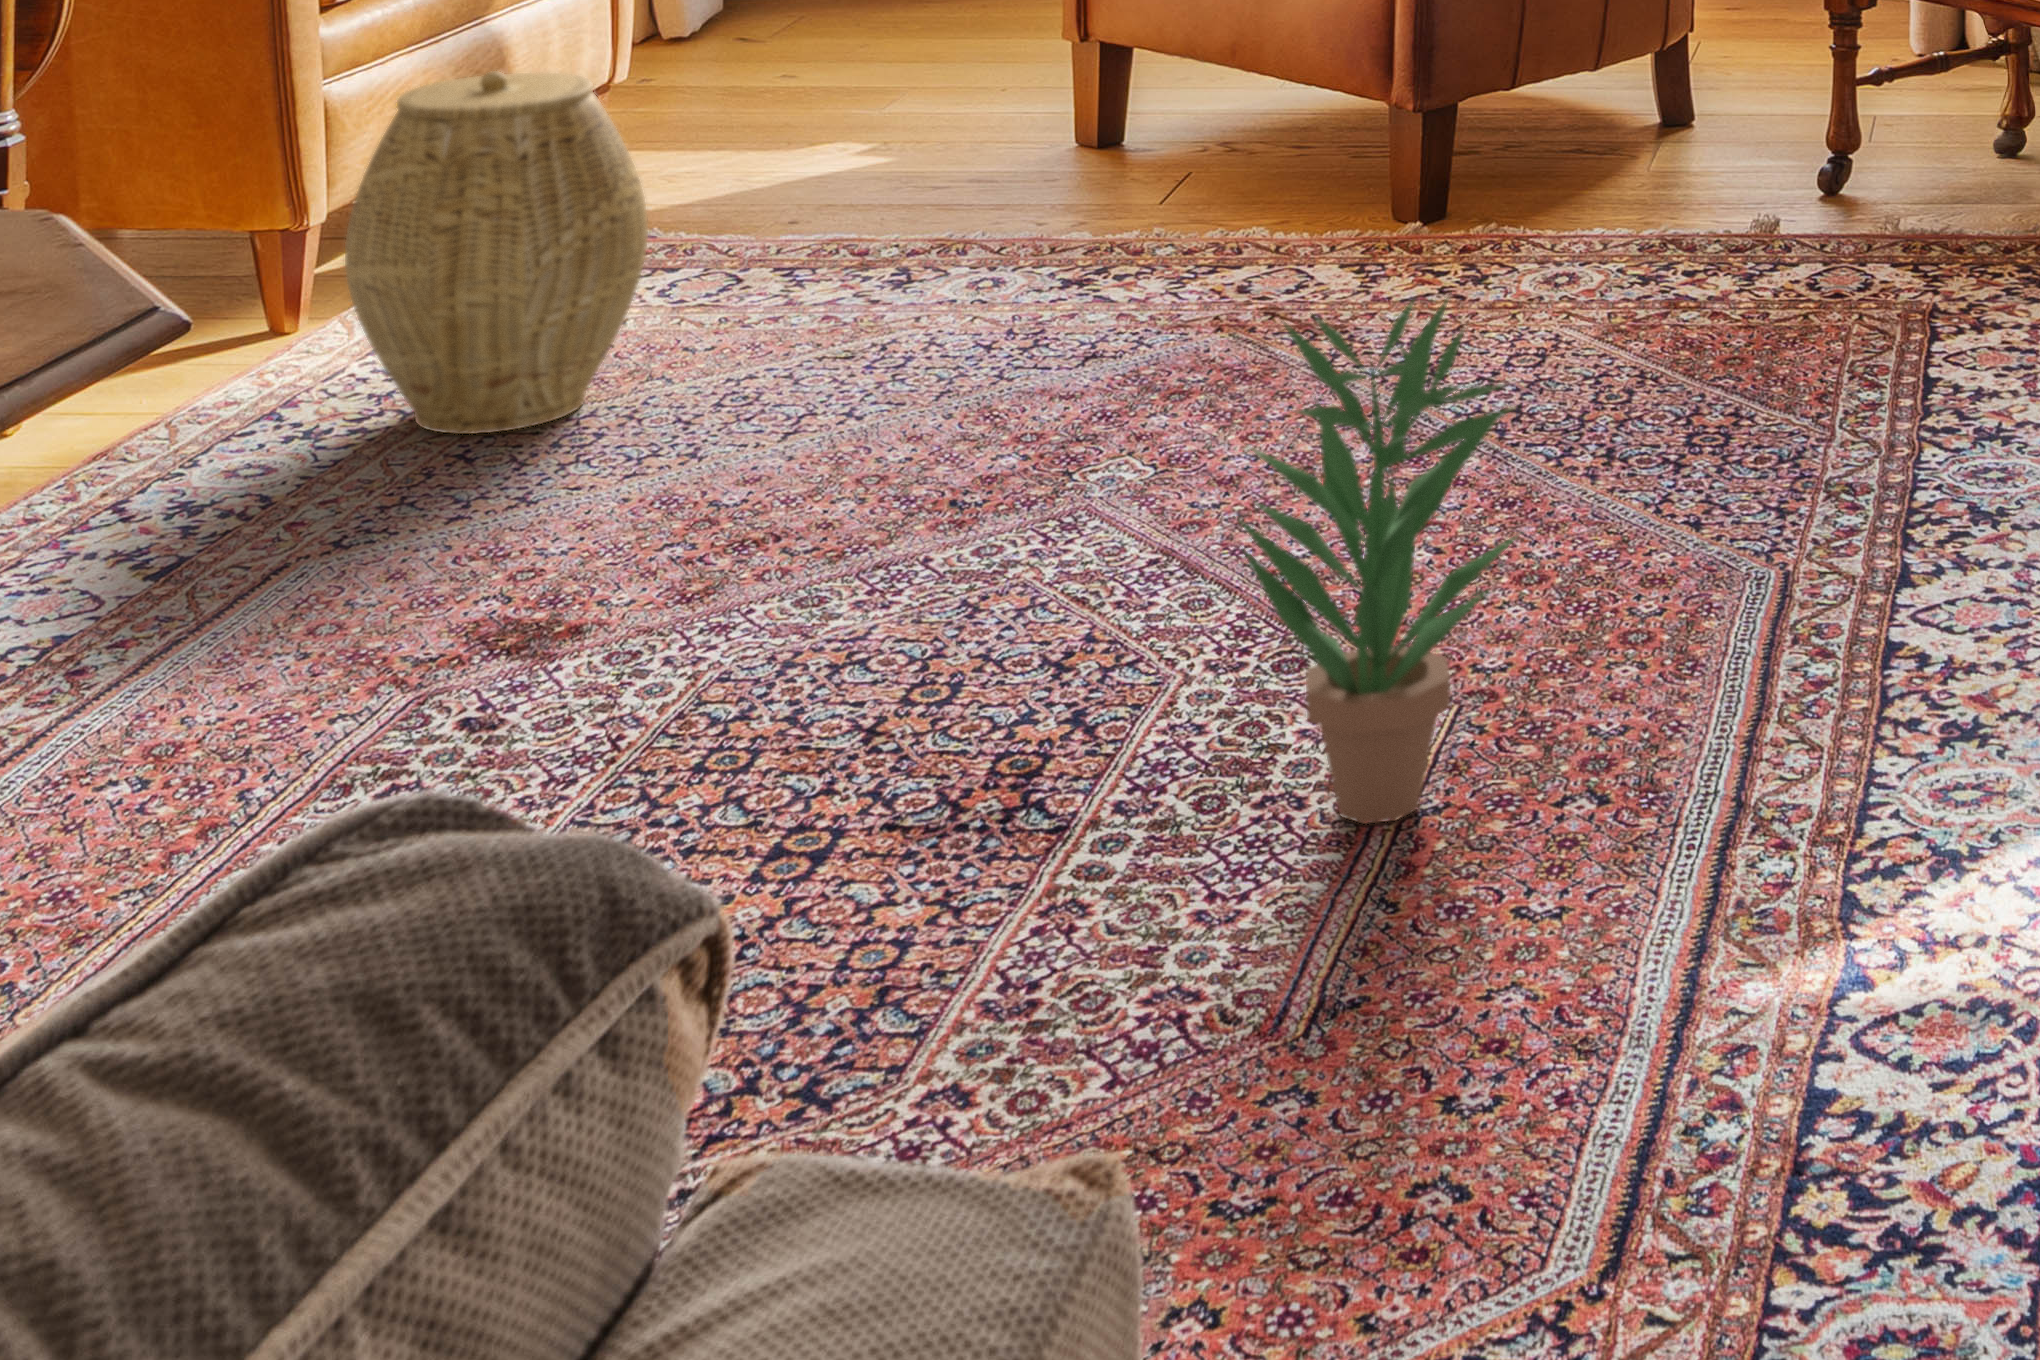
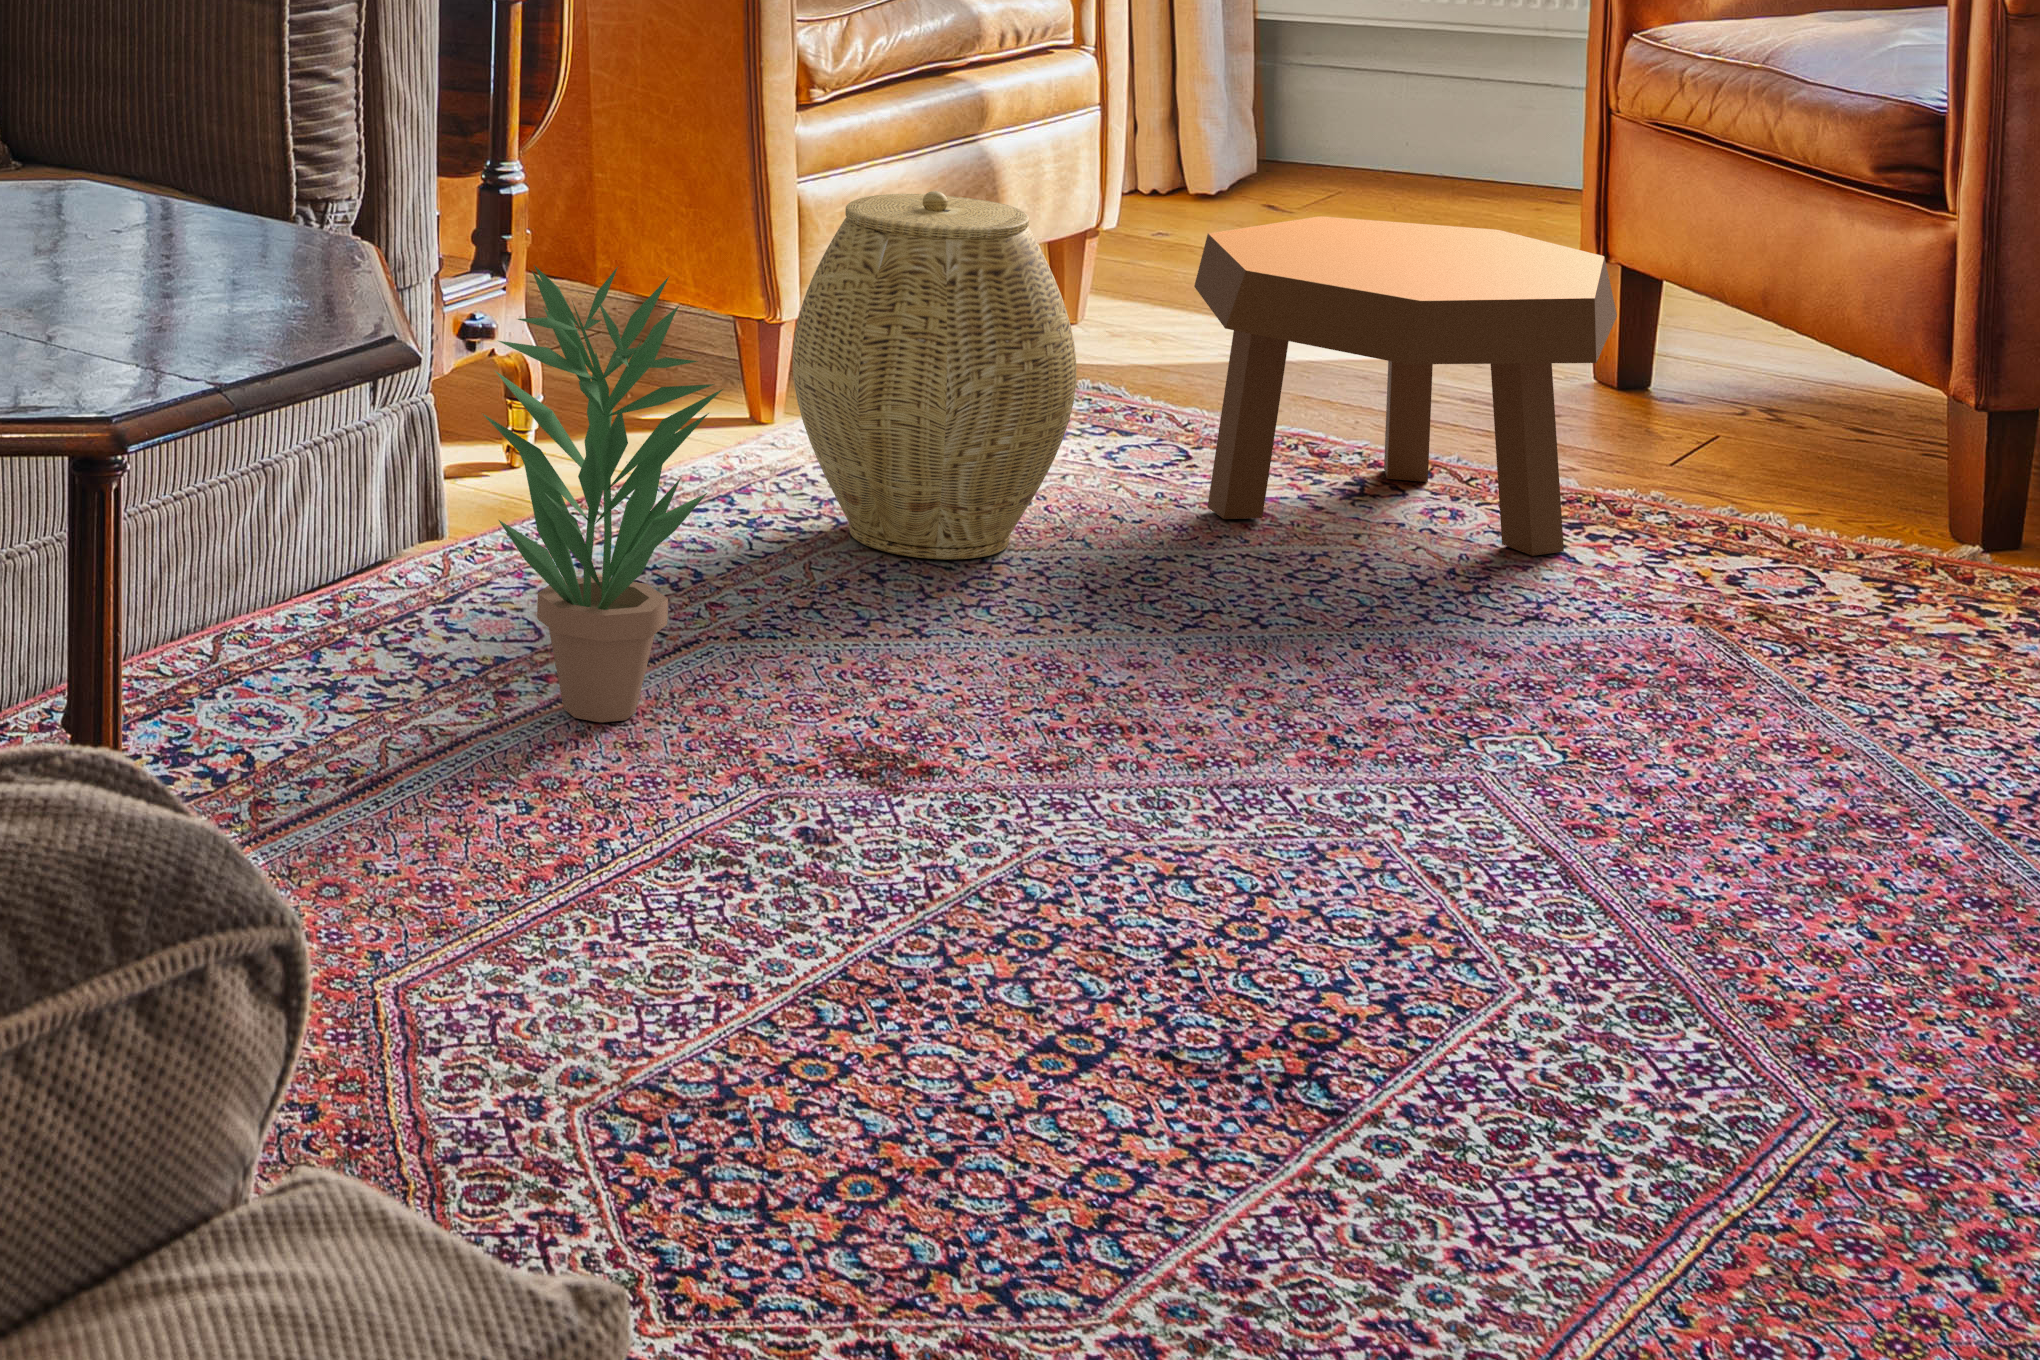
footstool: none [738,25,1123,332] -> present [1194,216,1617,556]
potted plant: present [1235,300,1518,824] -> present [483,266,723,722]

